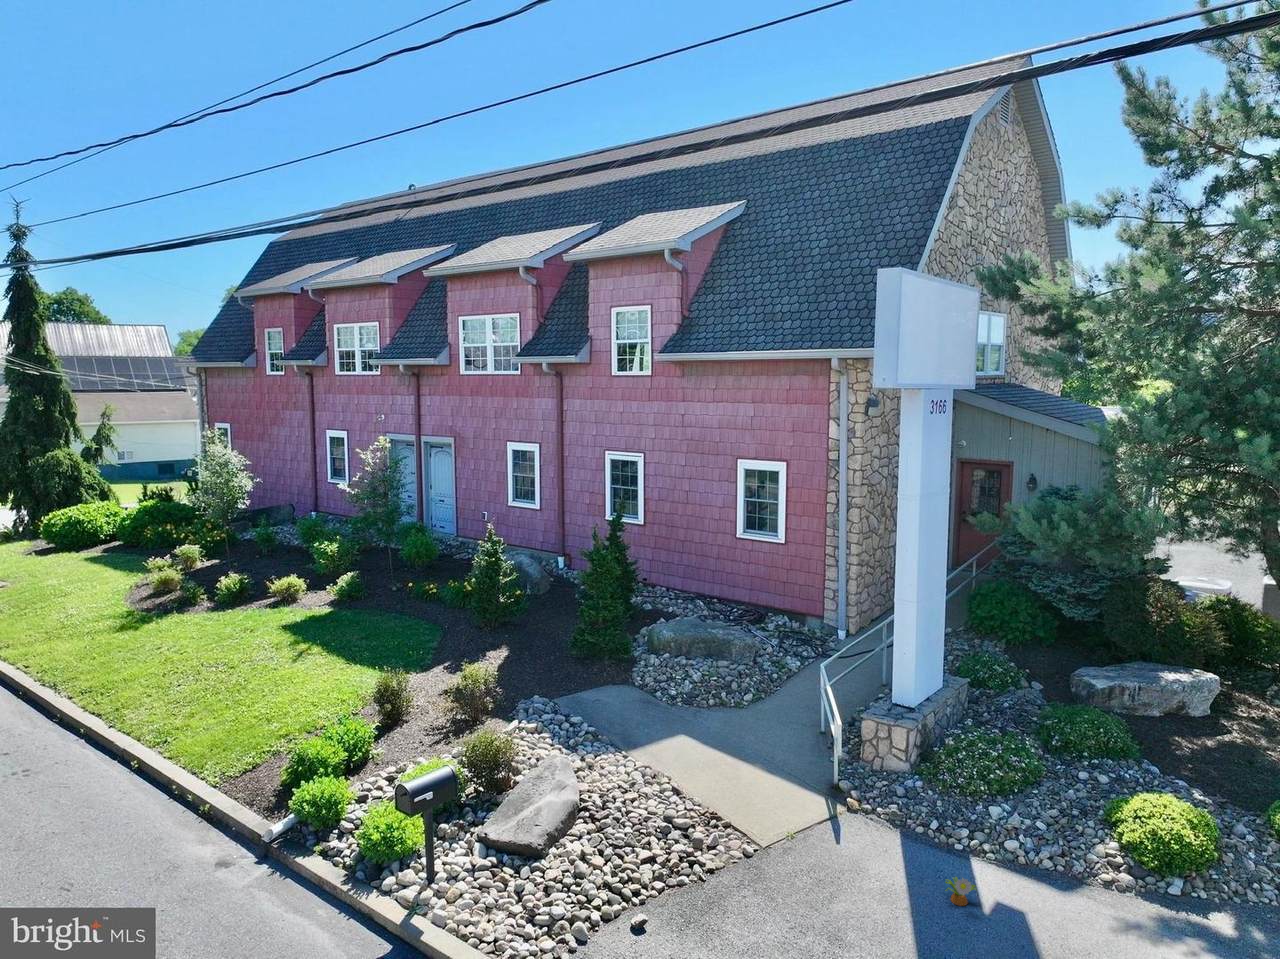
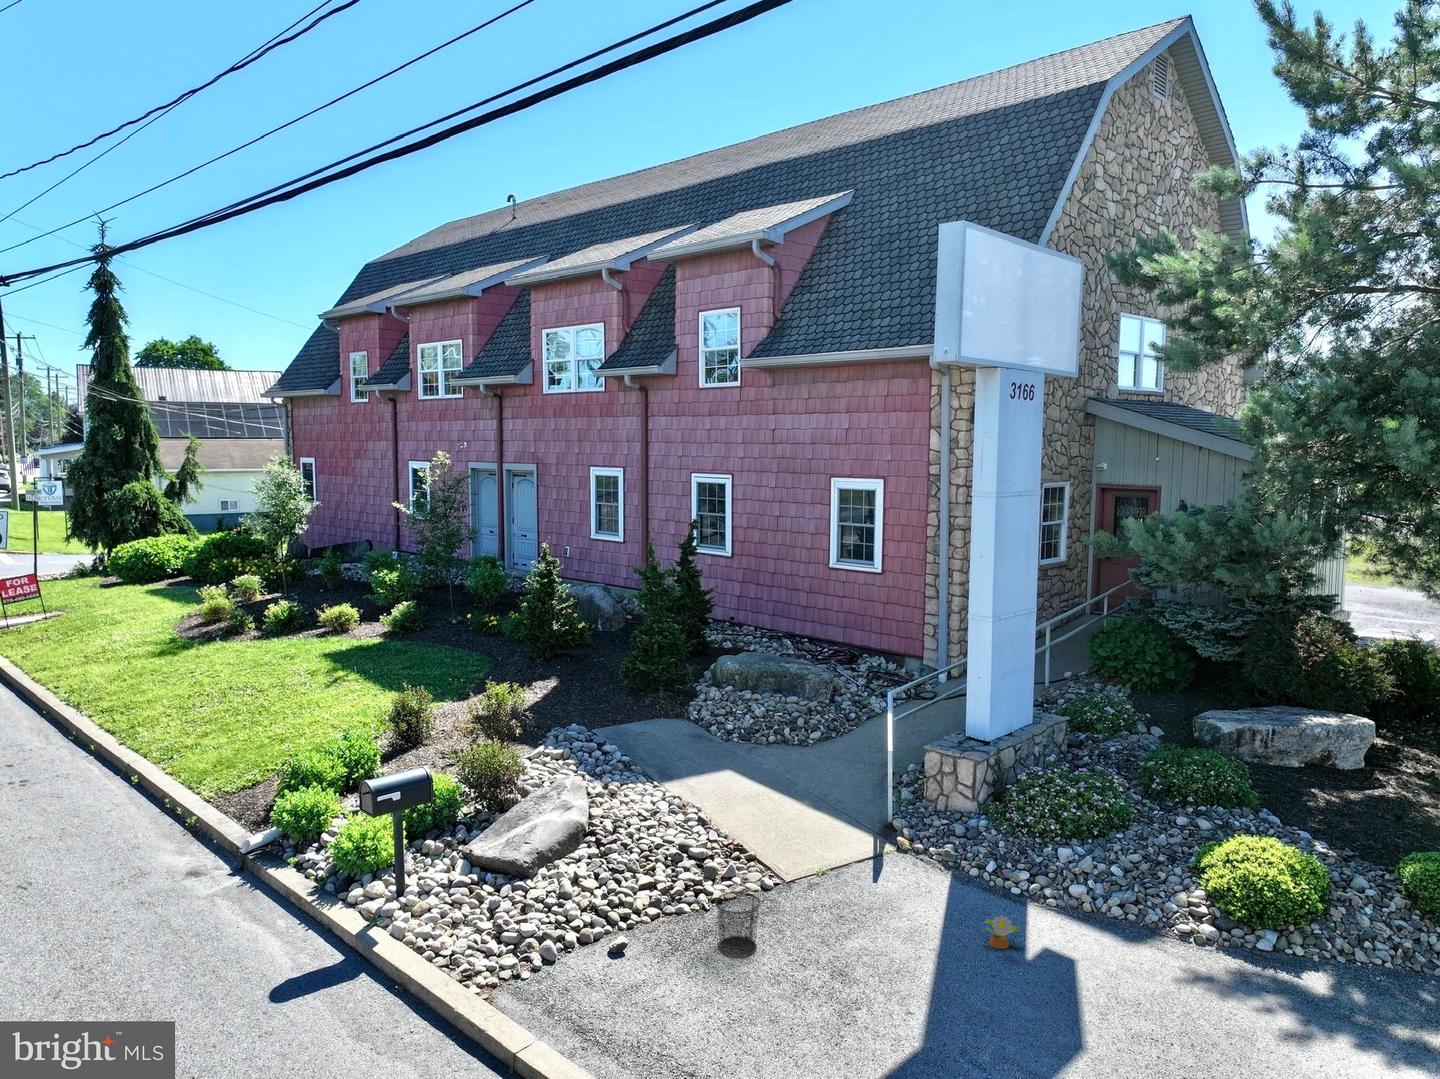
waste bin: none [722,867,761,927] -> present [715,891,760,957]

